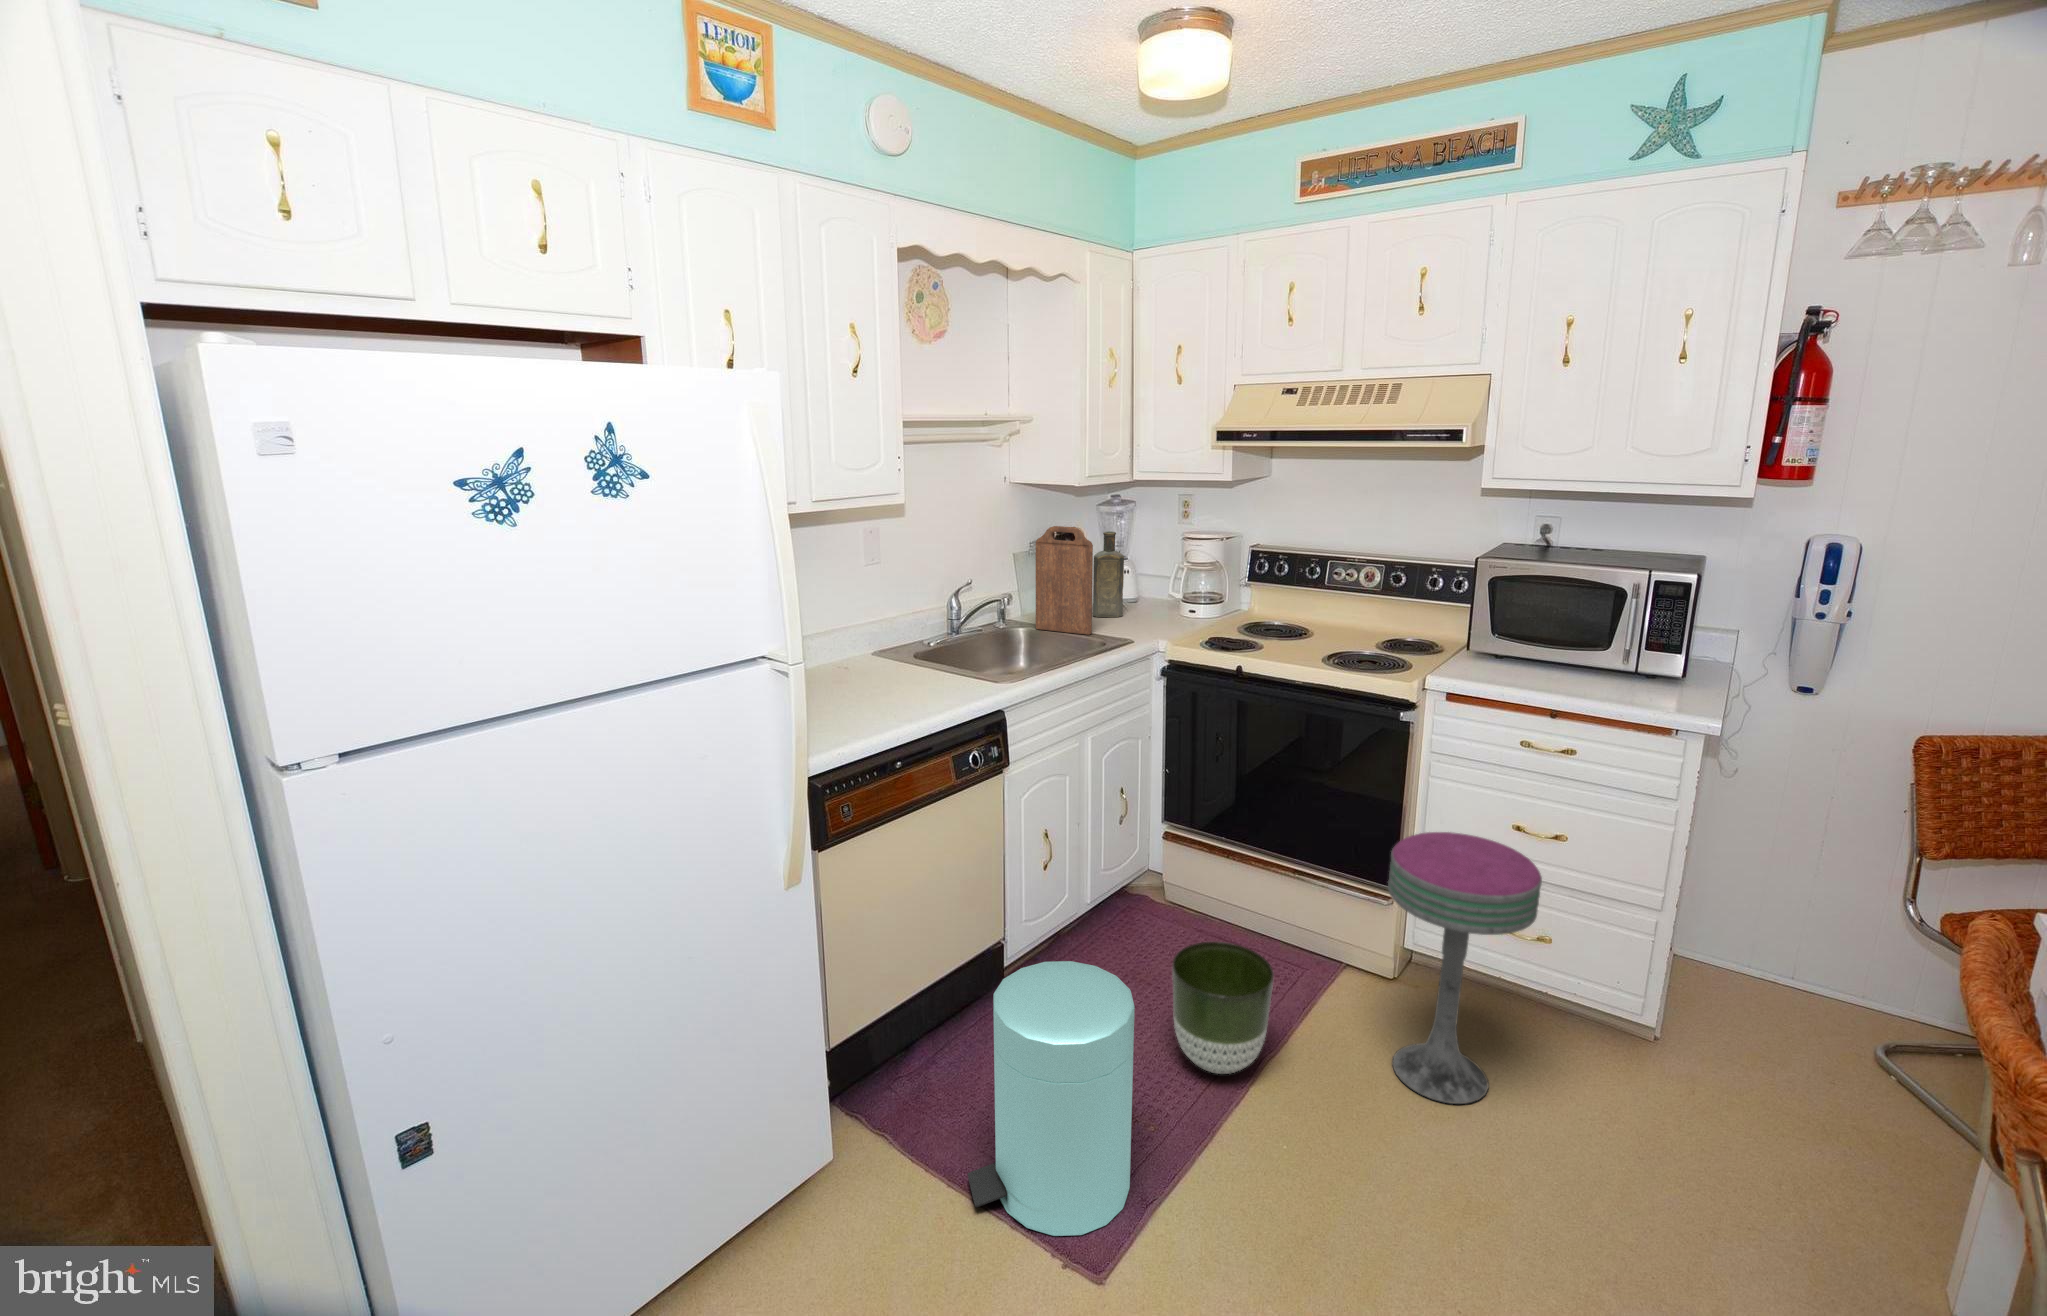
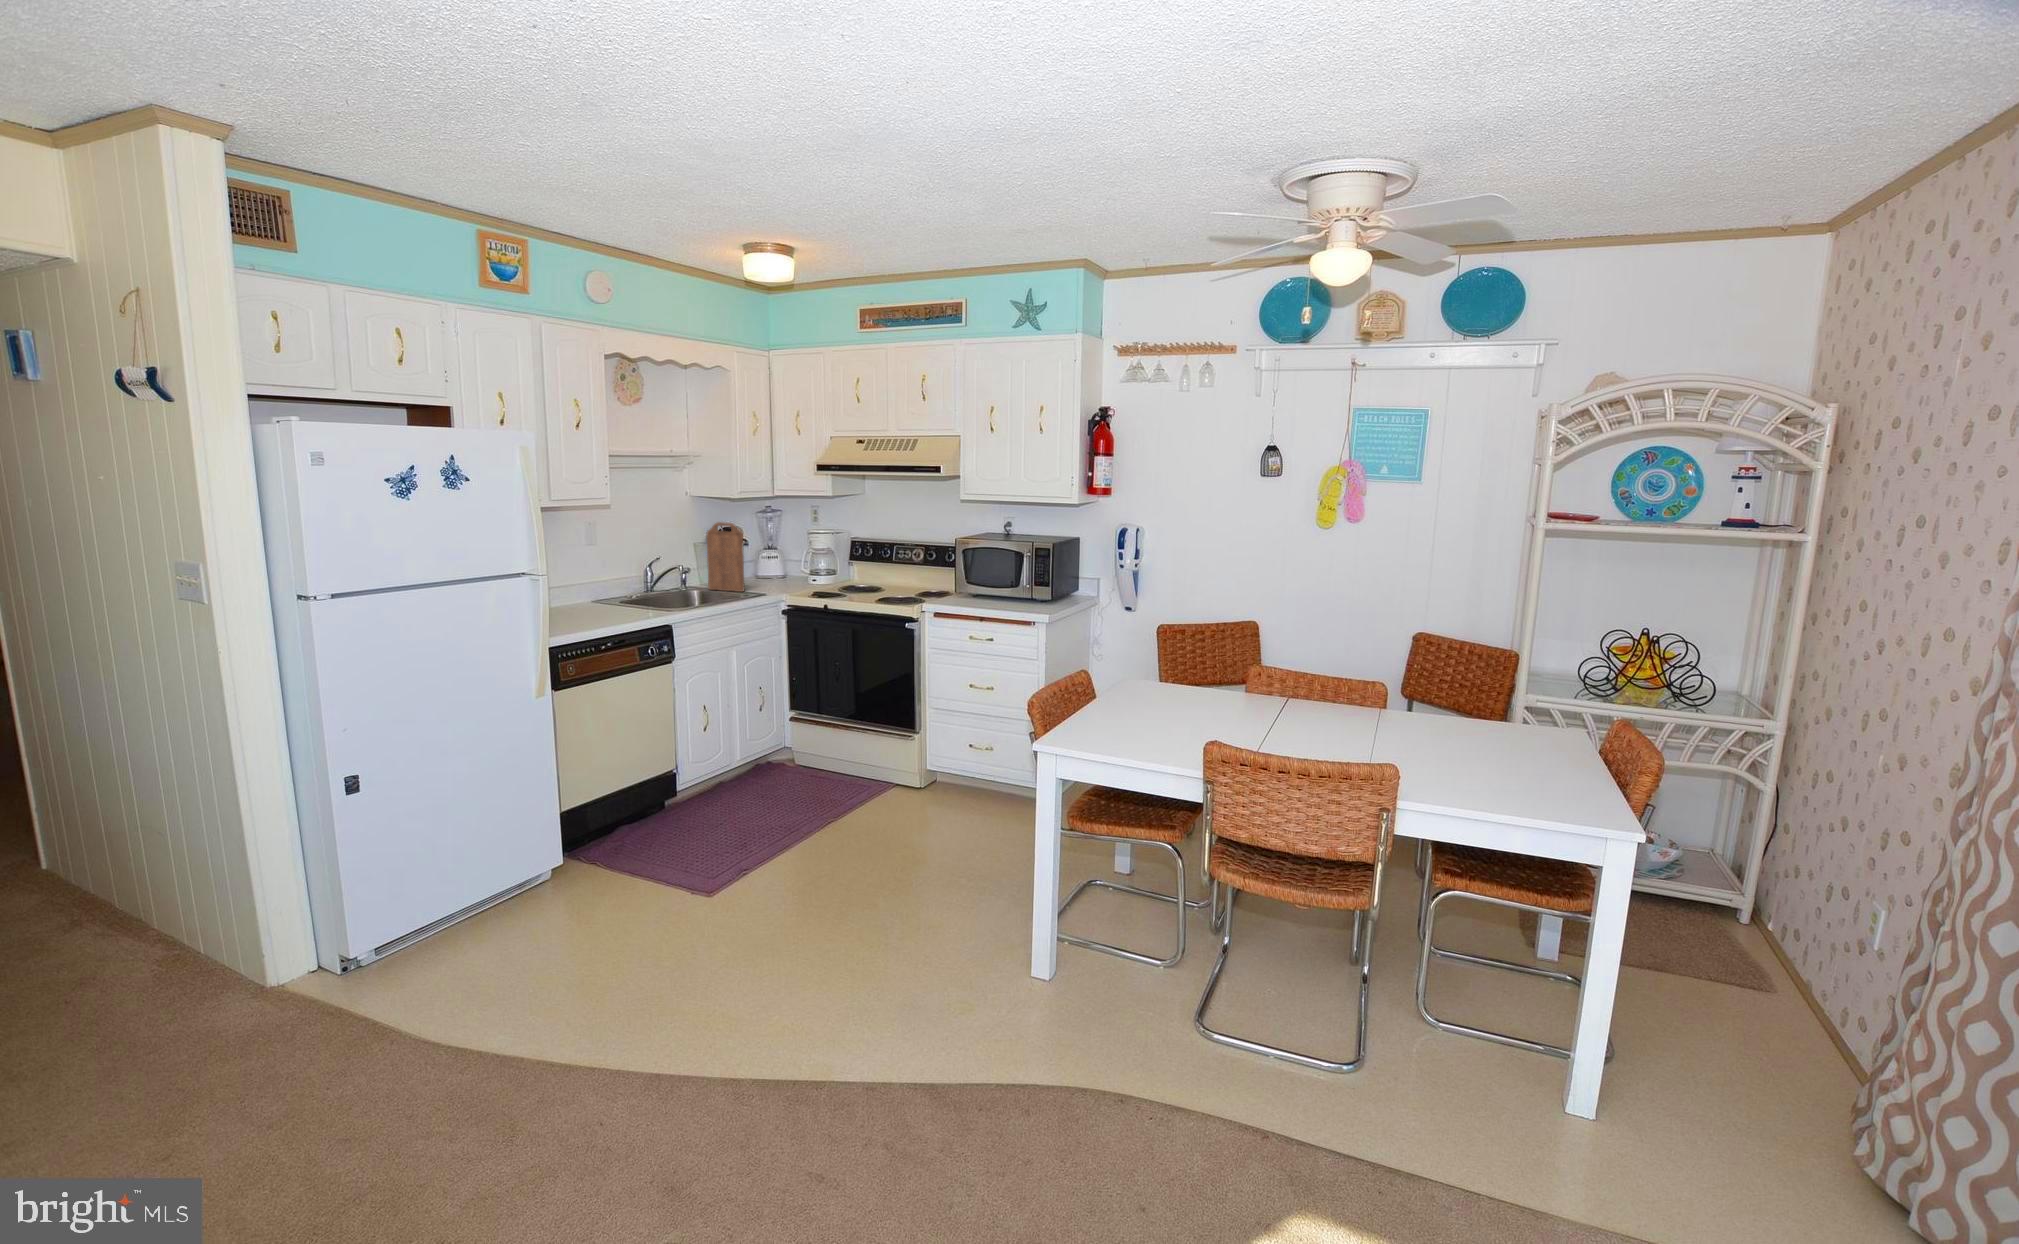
bottle: present [1093,531,1124,617] -> none [749,528,772,584]
bar stool: present [1388,832,1542,1104] -> none [891,686,965,830]
planter: present [1172,942,1274,1074] -> none [773,757,831,828]
trash can: present [968,961,1135,1236] -> none [643,749,736,885]

